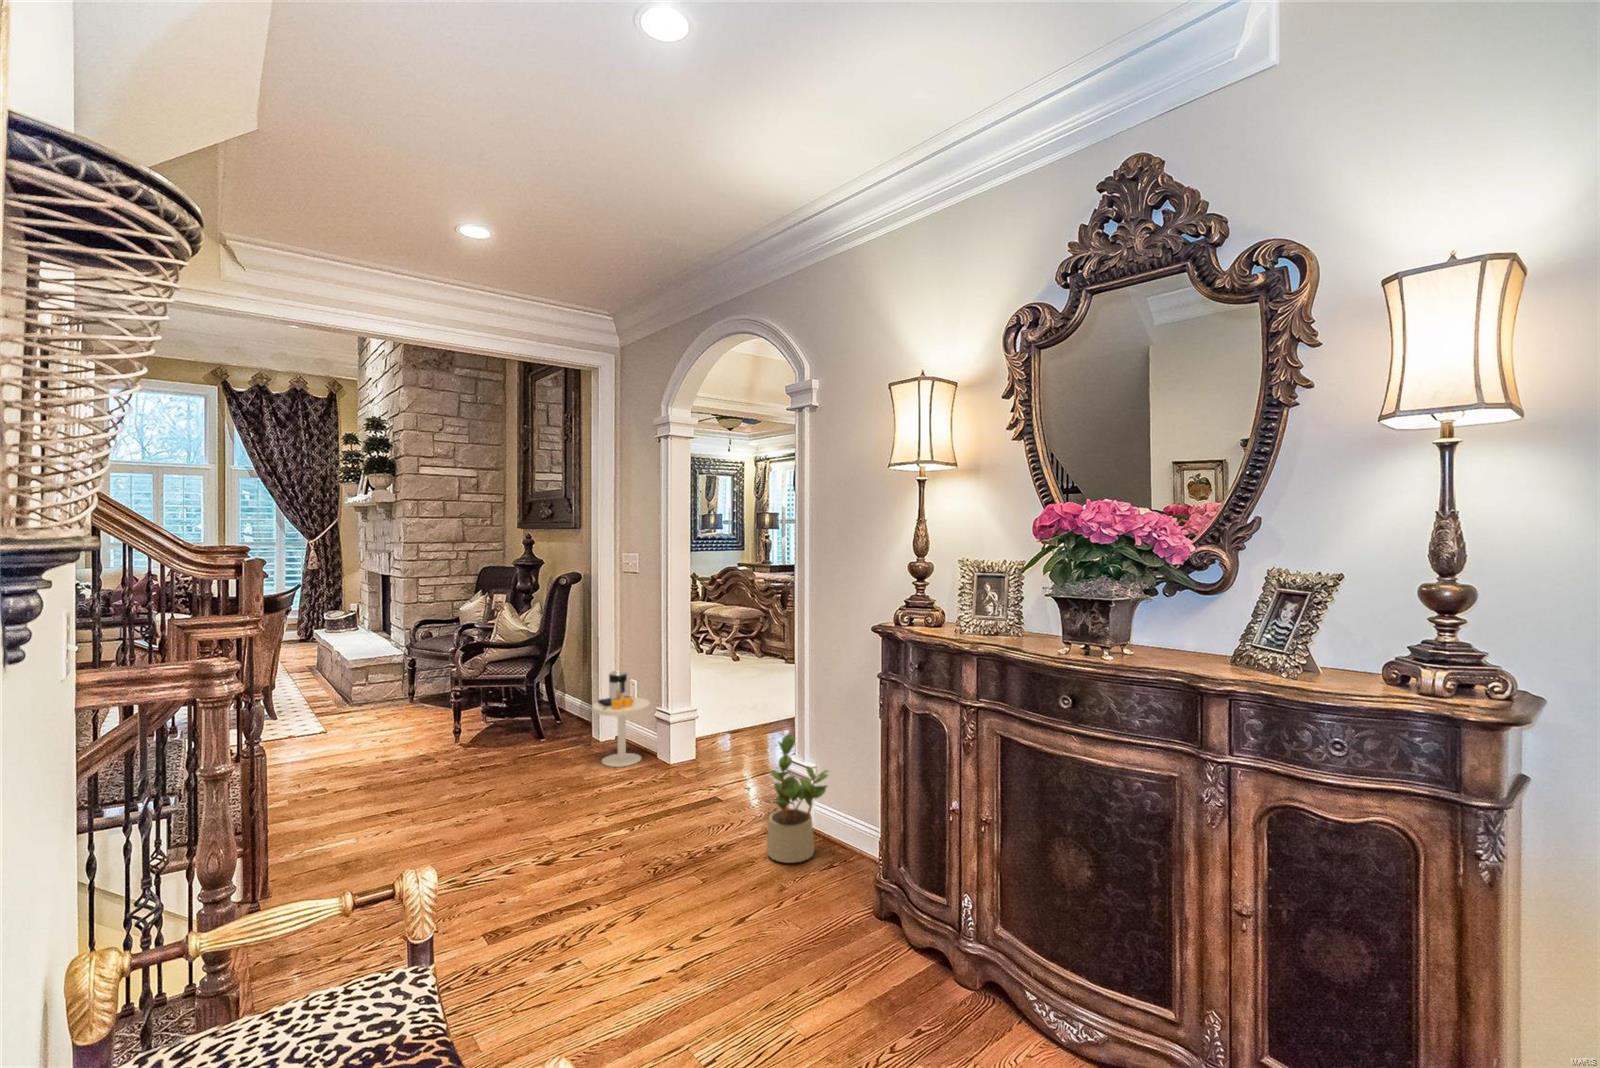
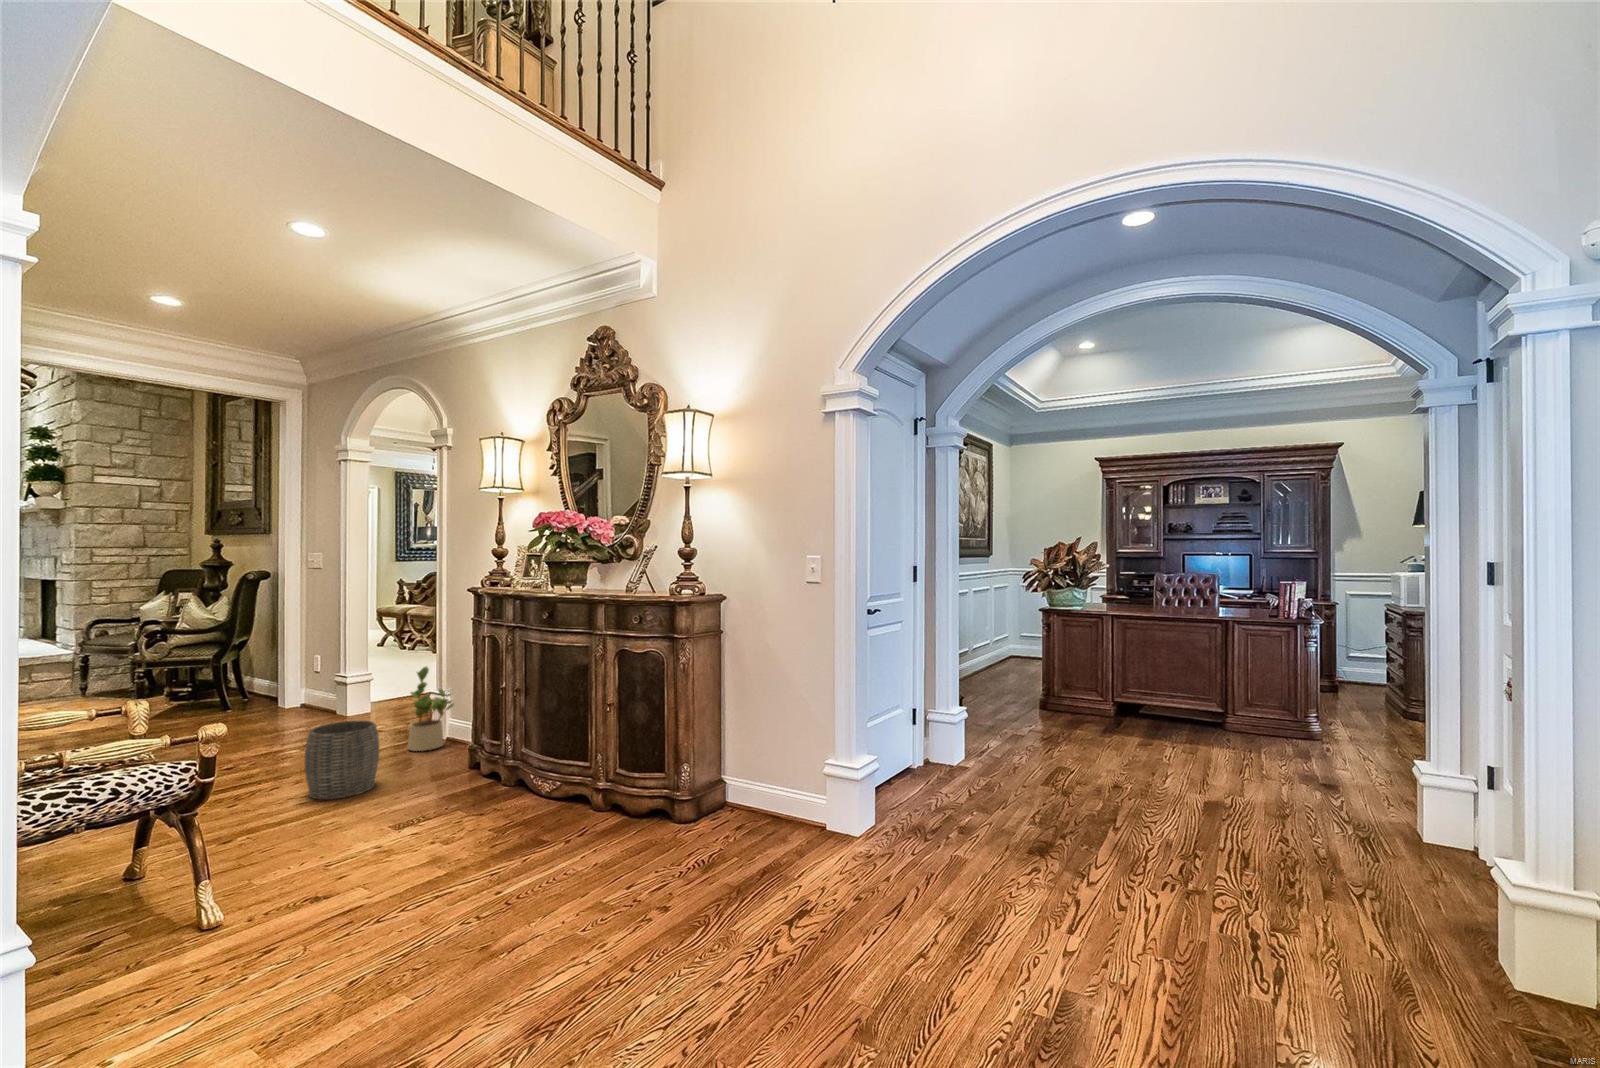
side table: present [592,671,650,767] -> none [277,647,331,721]
woven basket: none [653,839,757,992] -> present [305,720,379,800]

